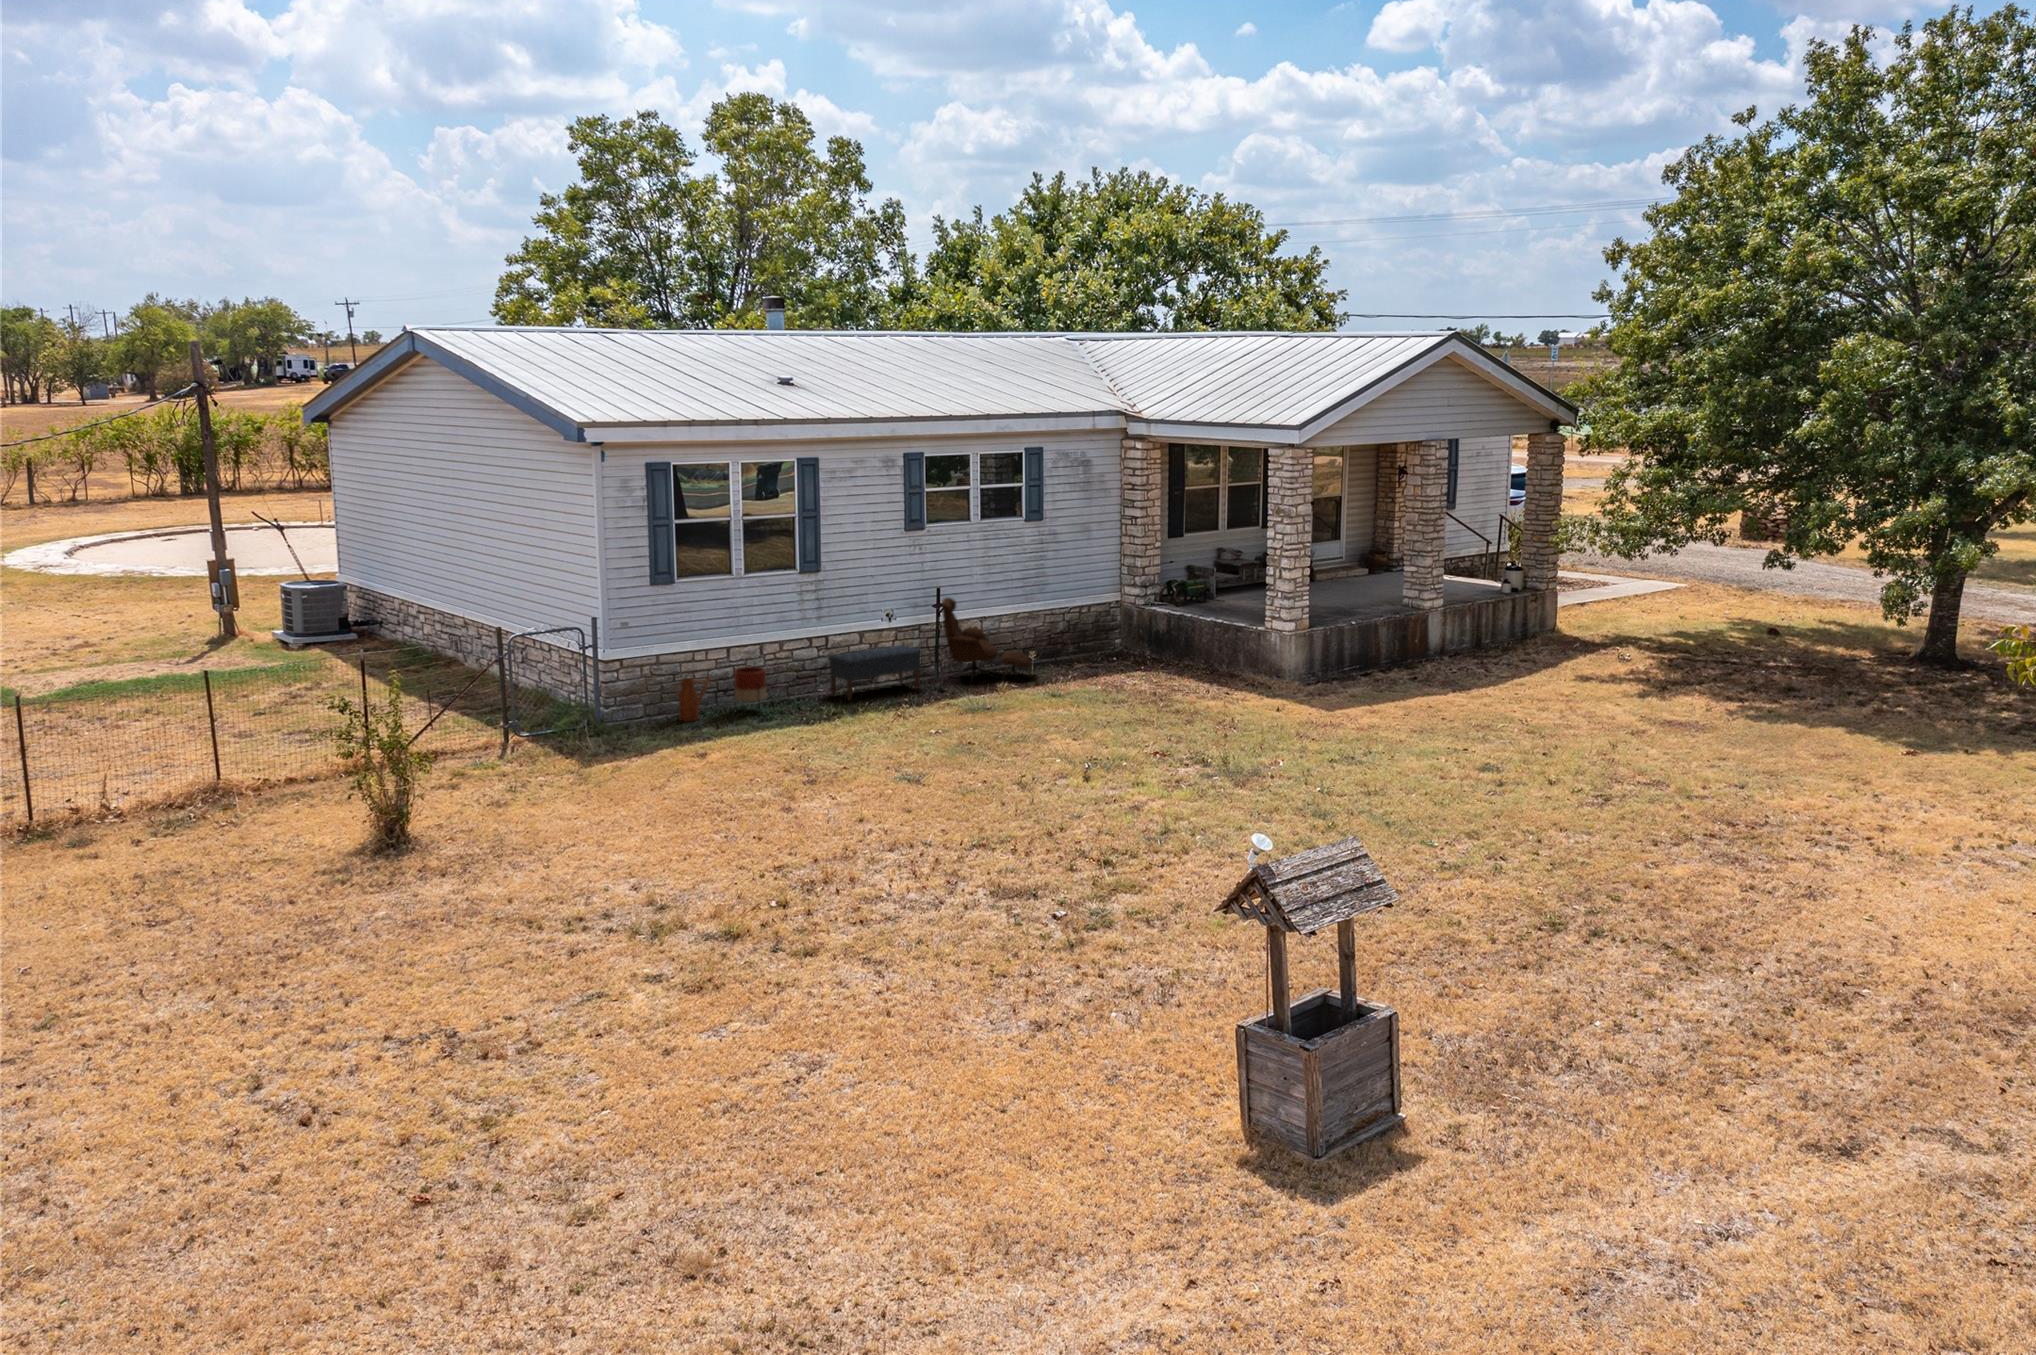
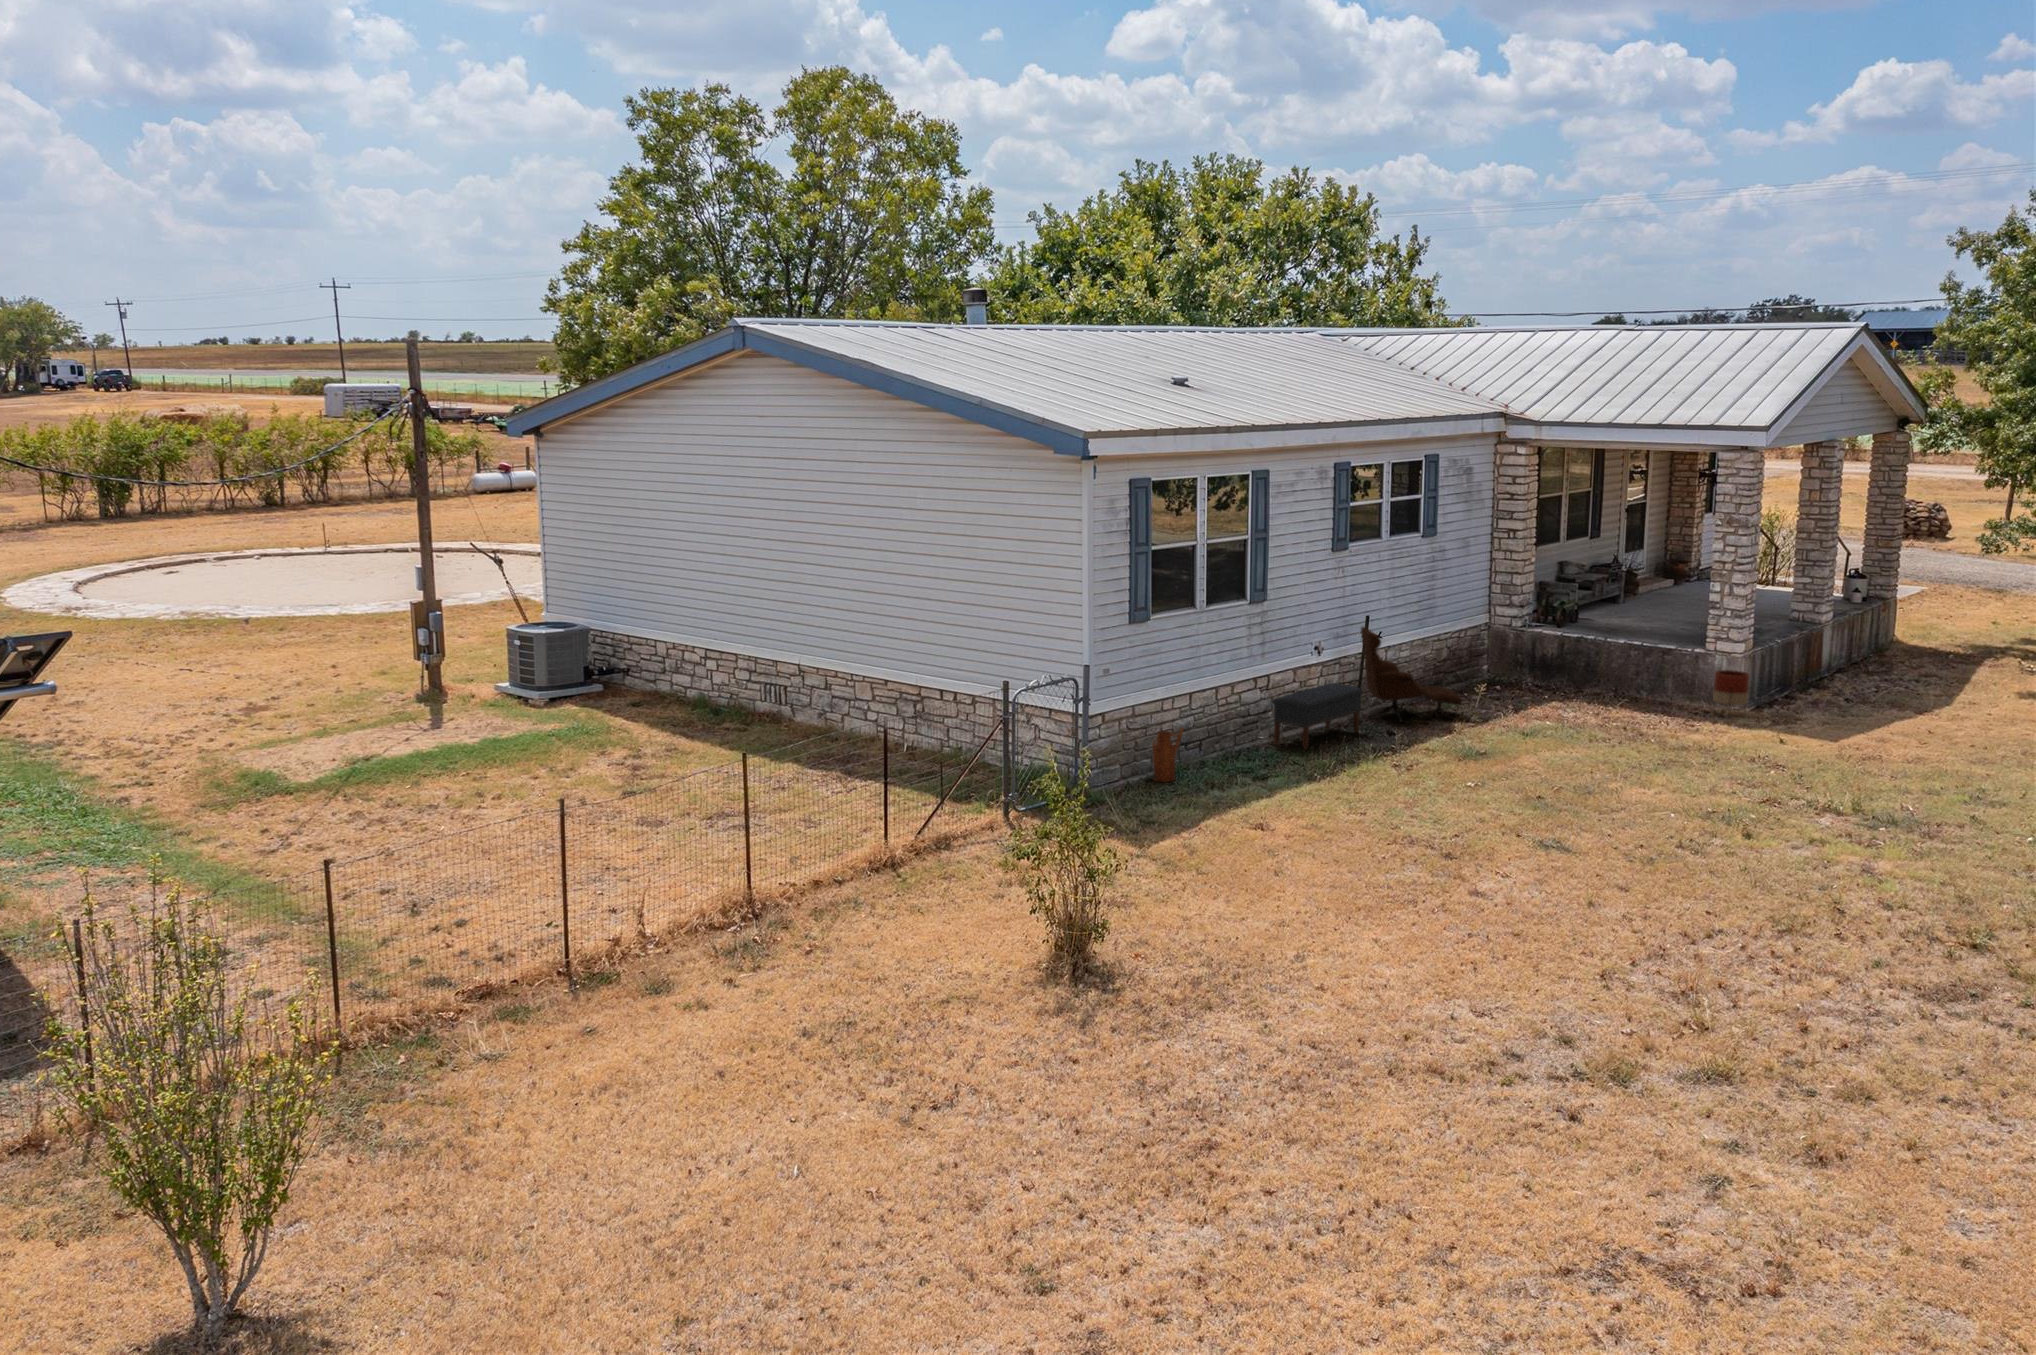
planter: present [734,667,767,703] -> present [1713,670,1750,715]

